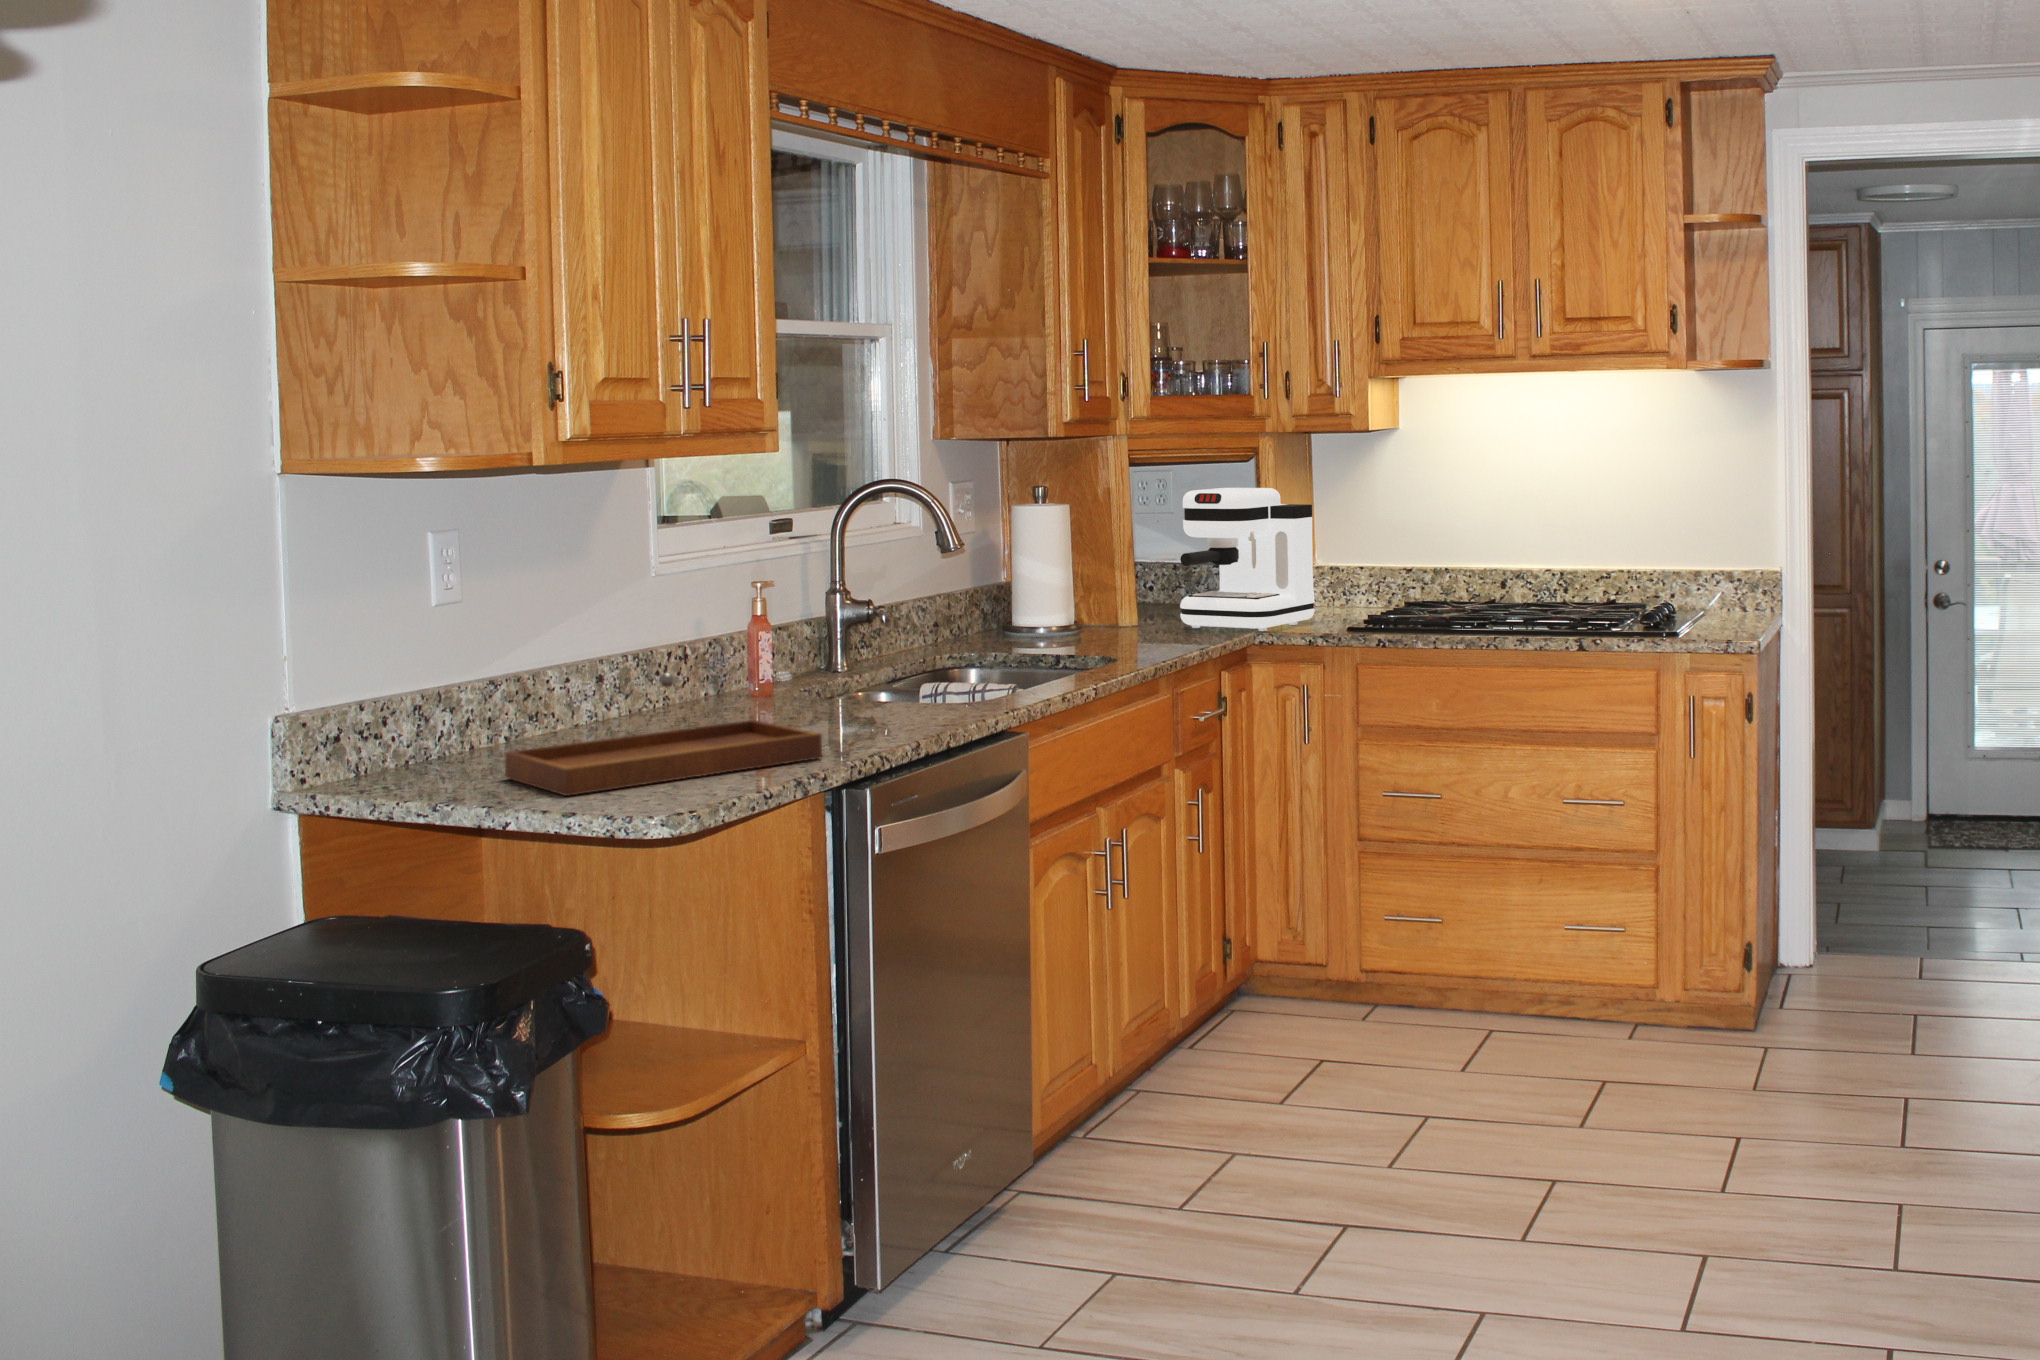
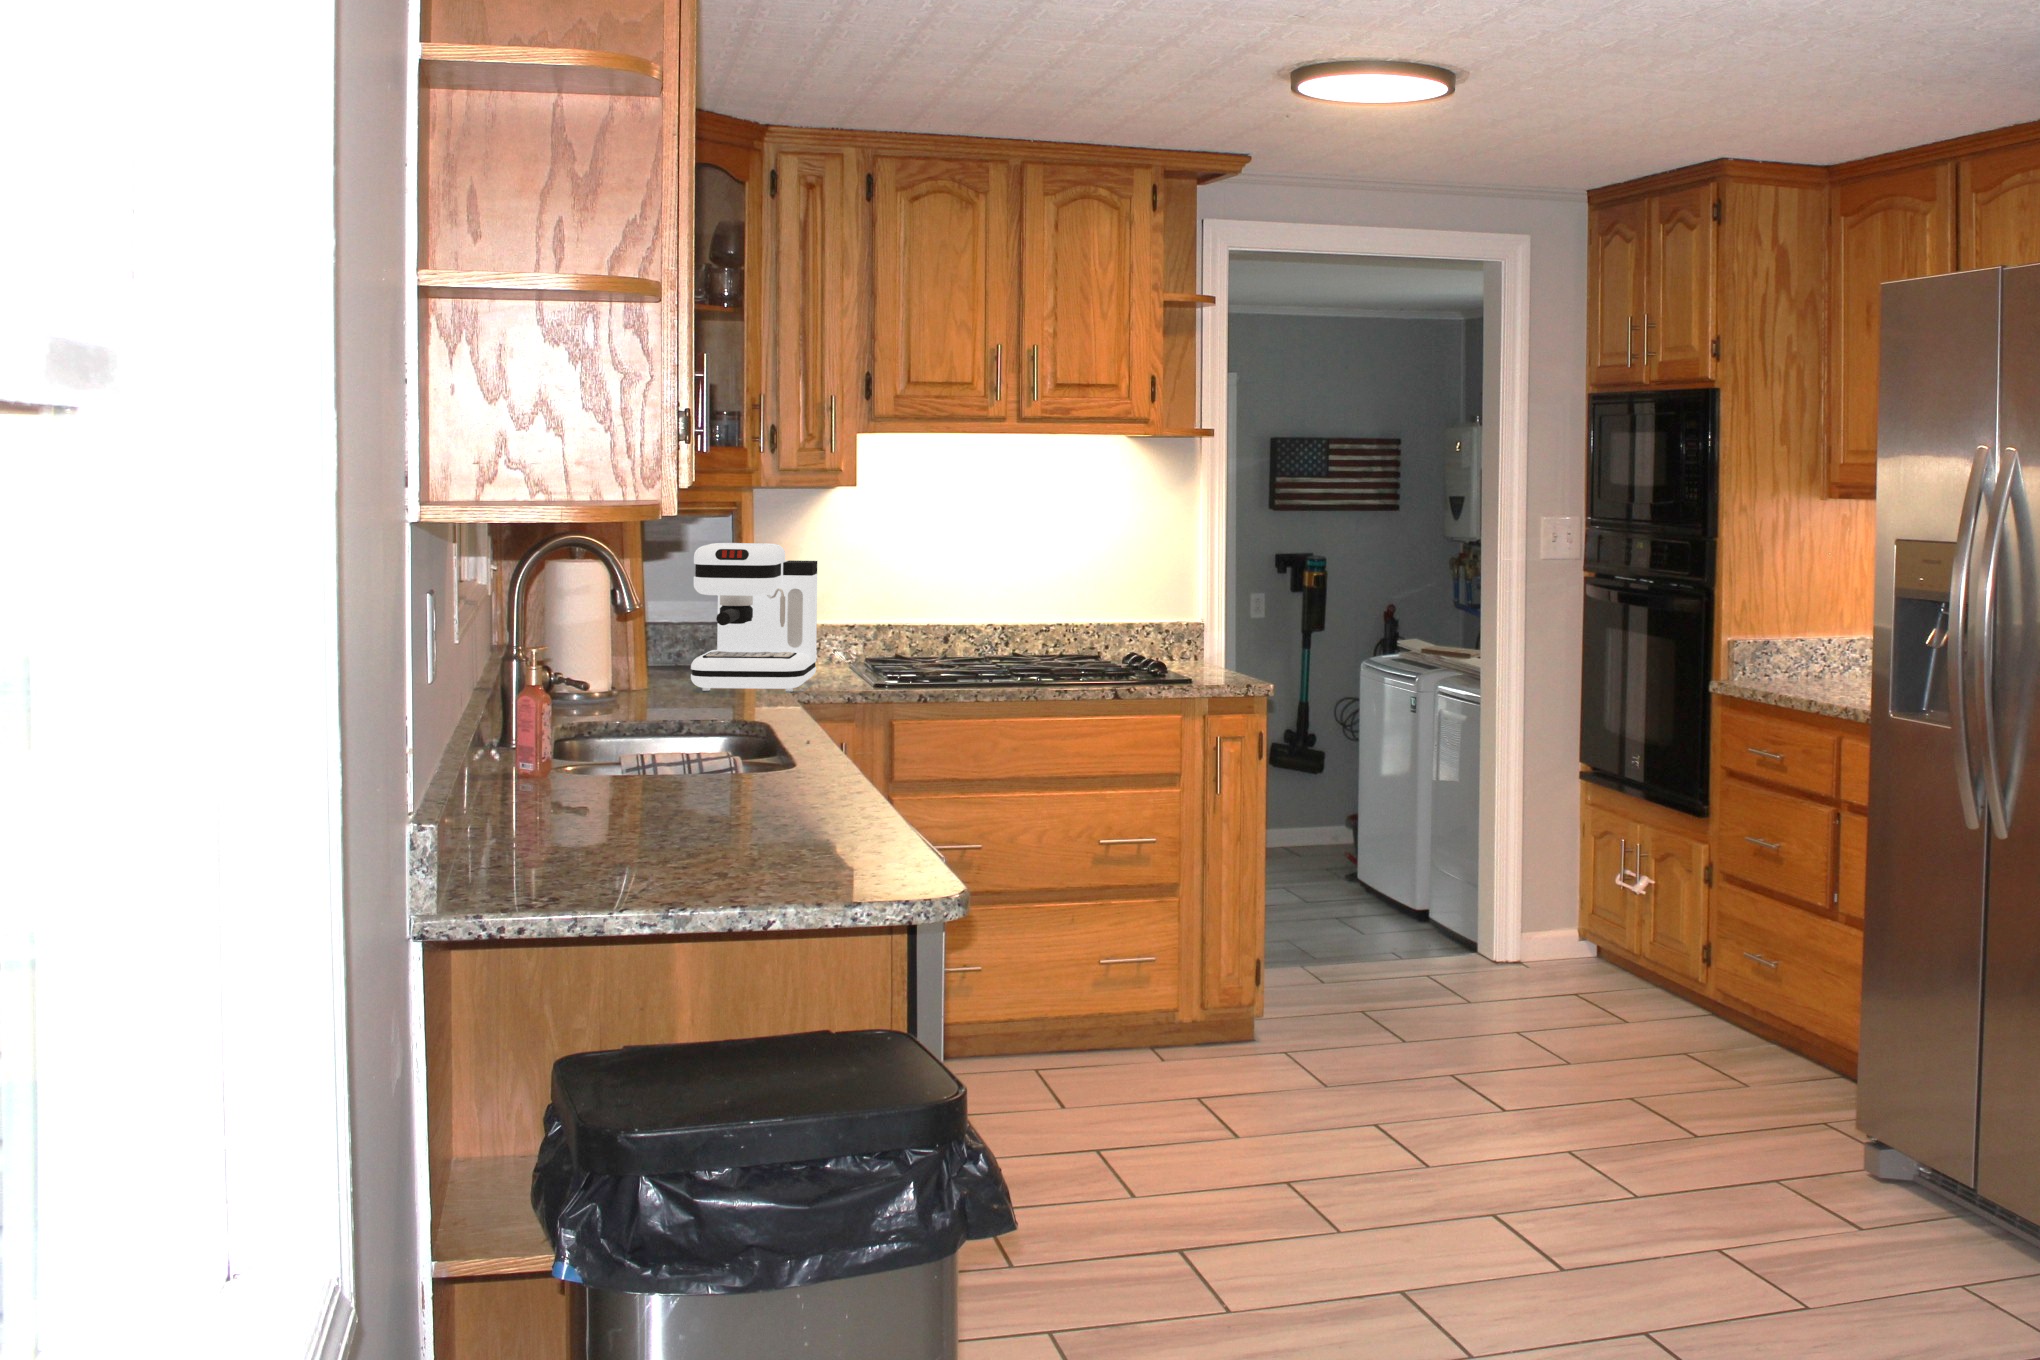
tray: present [505,673,822,796] -> none [518,747,799,881]

